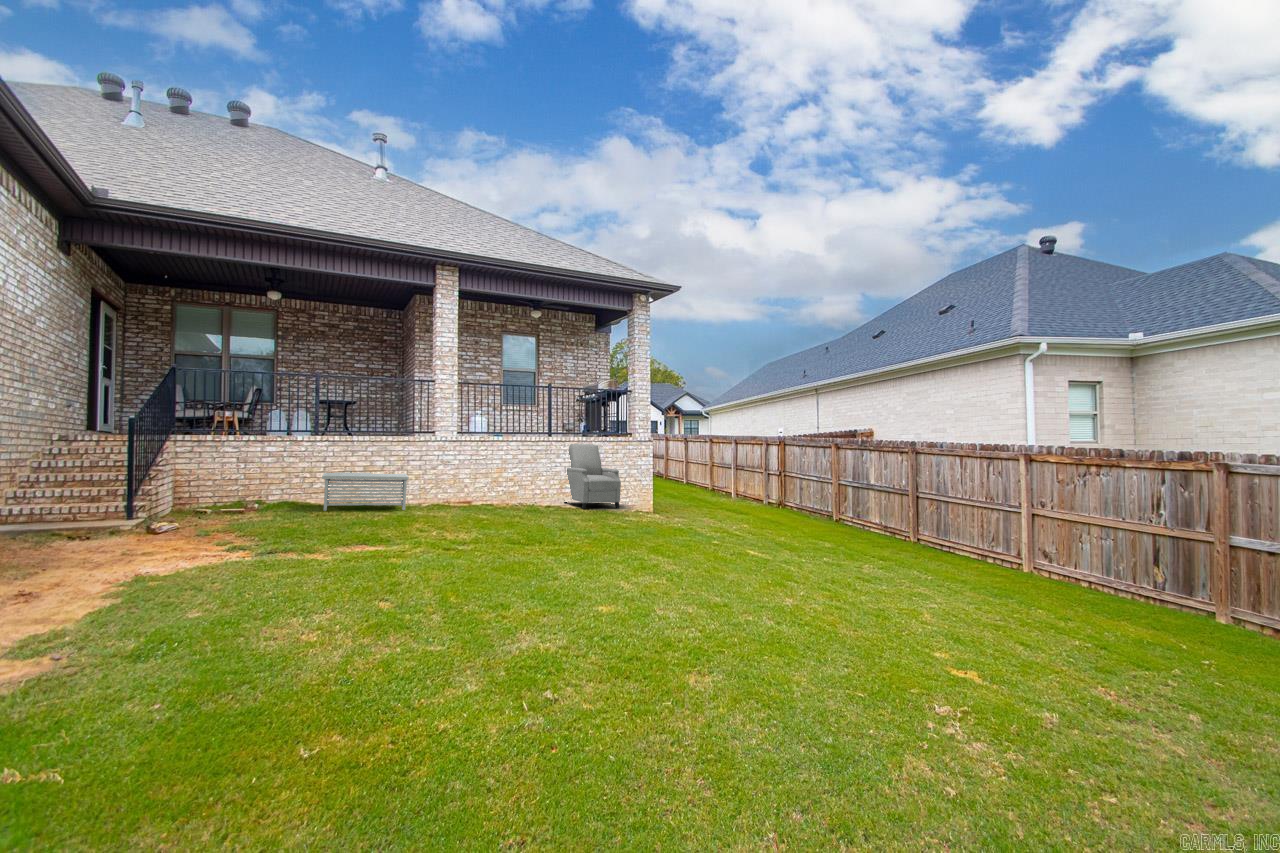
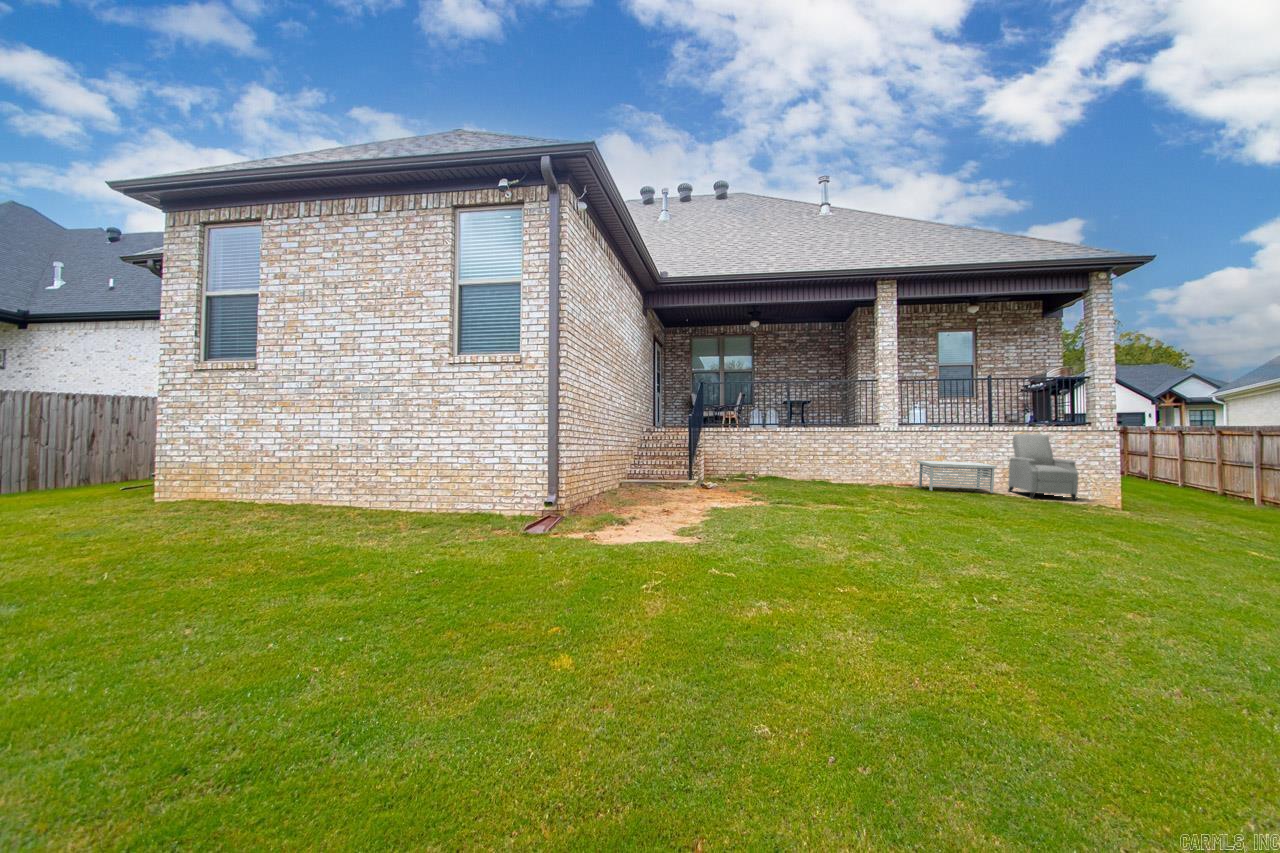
storage bench: present [322,473,409,511] -> present [917,460,996,493]

